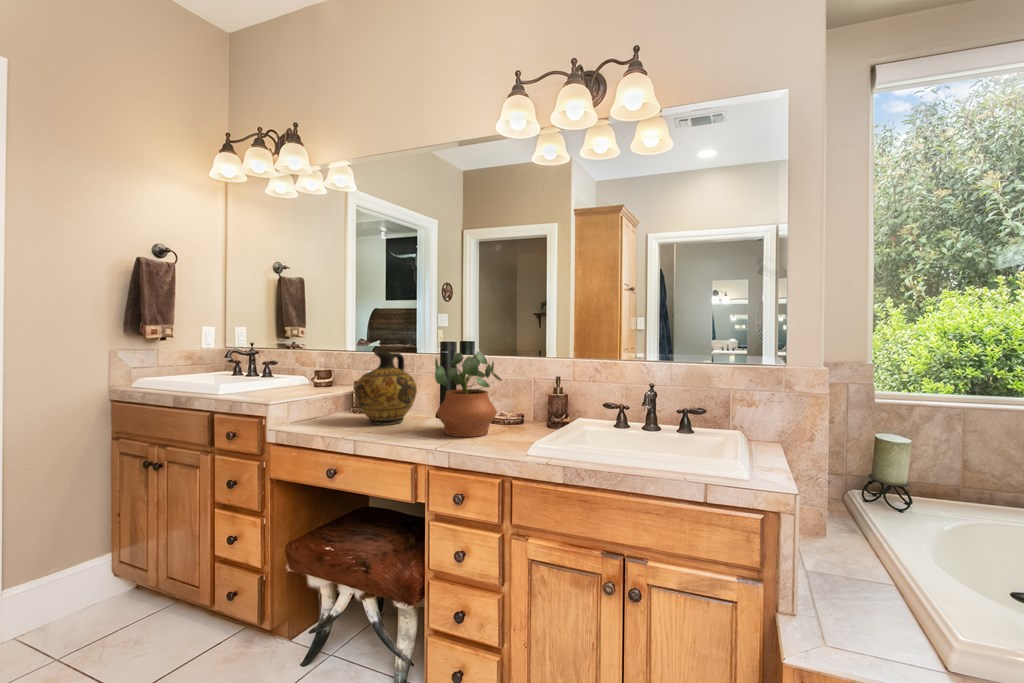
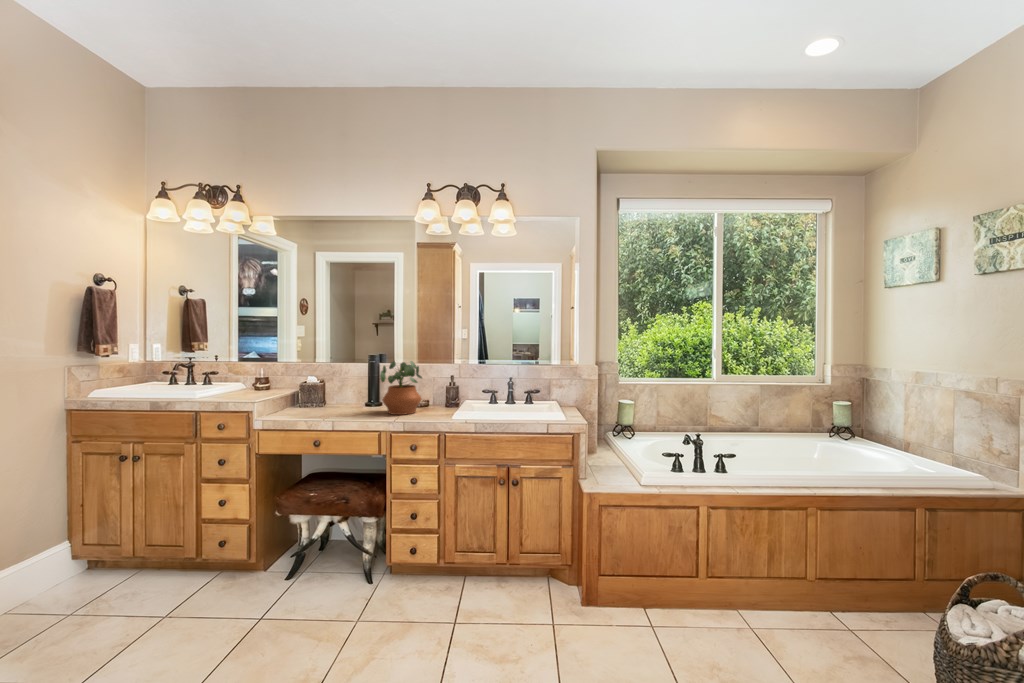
ceramic jug: present [356,349,417,425] -> none [315,361,359,412]

